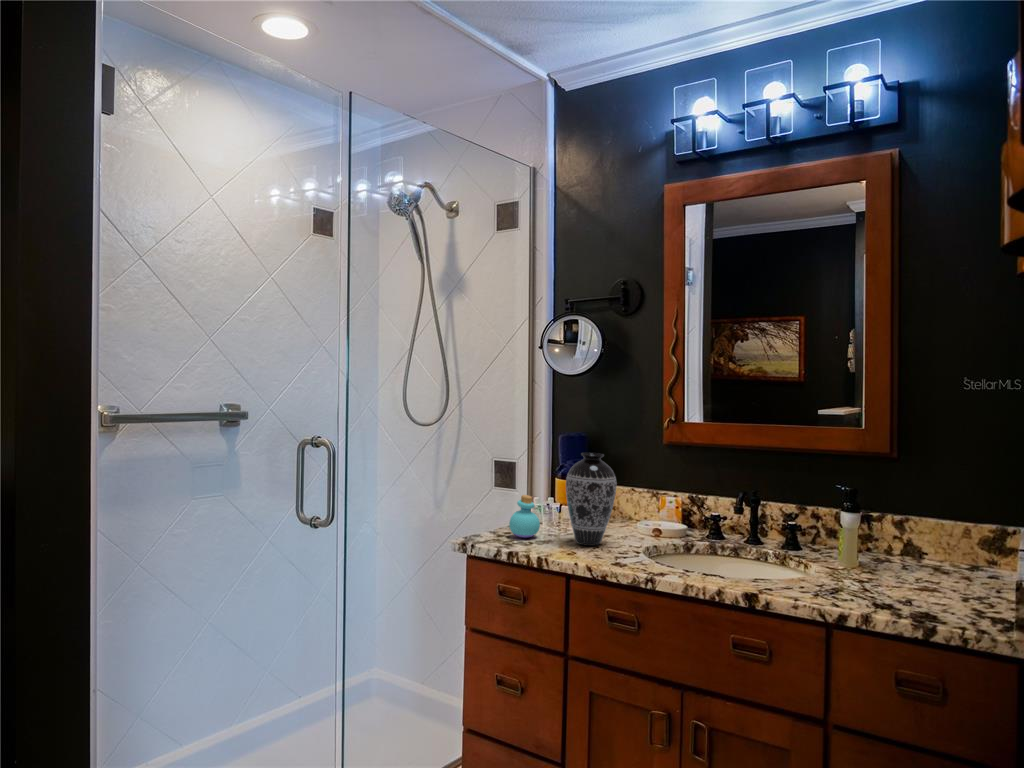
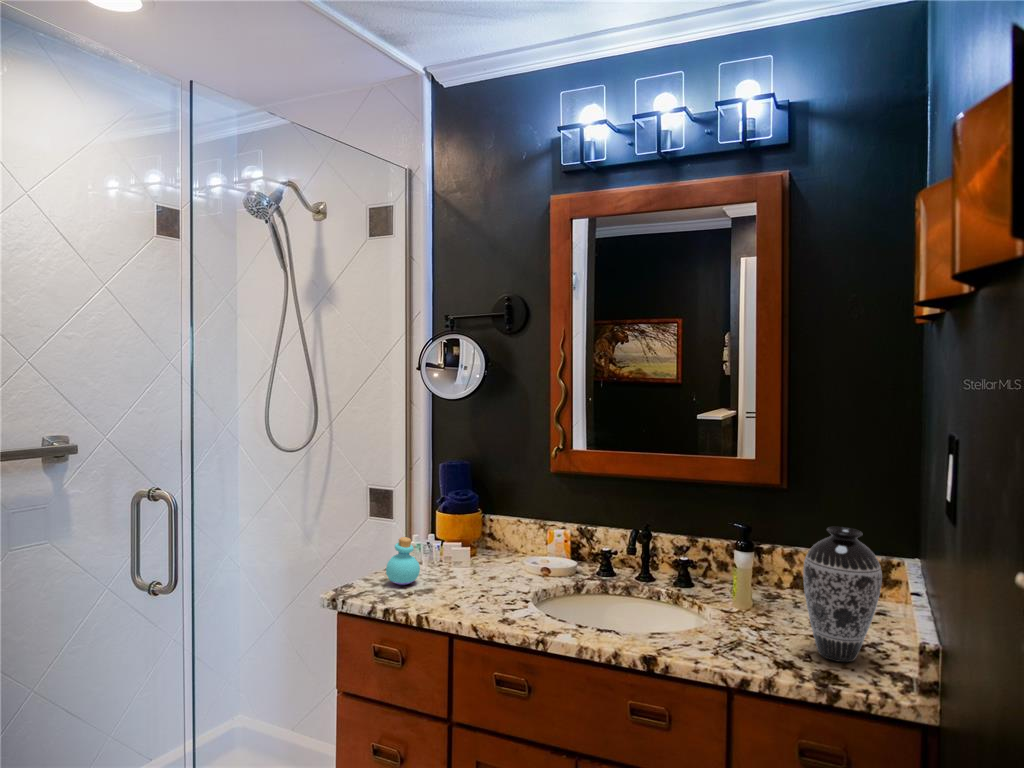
decorative vase: present [566,453,617,546] -> present [803,527,882,662]

